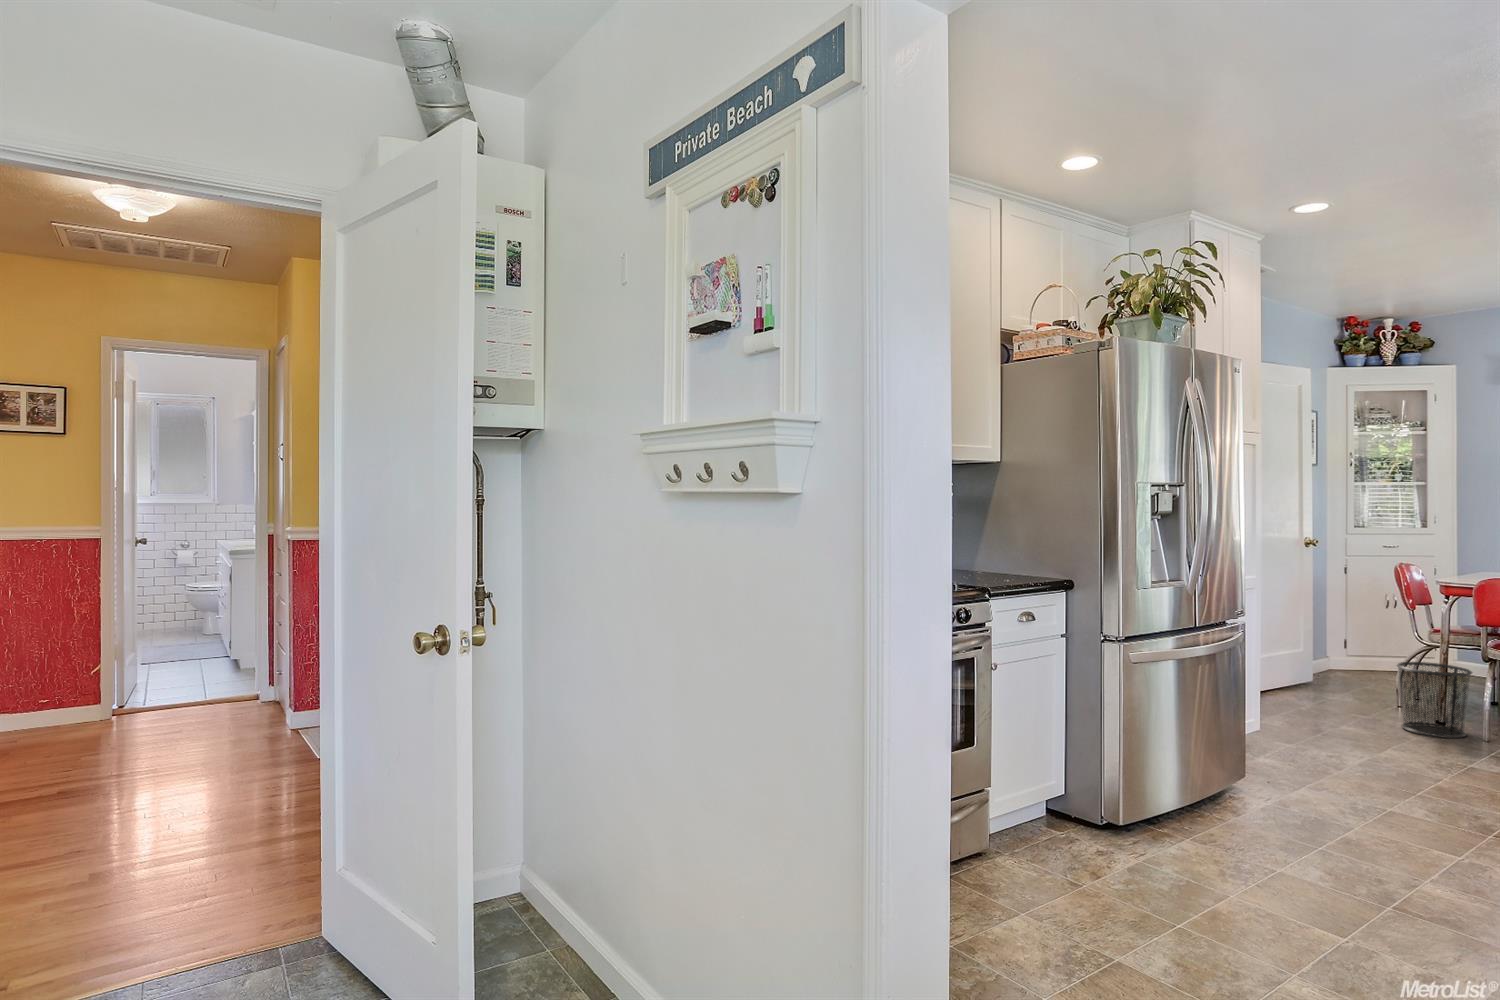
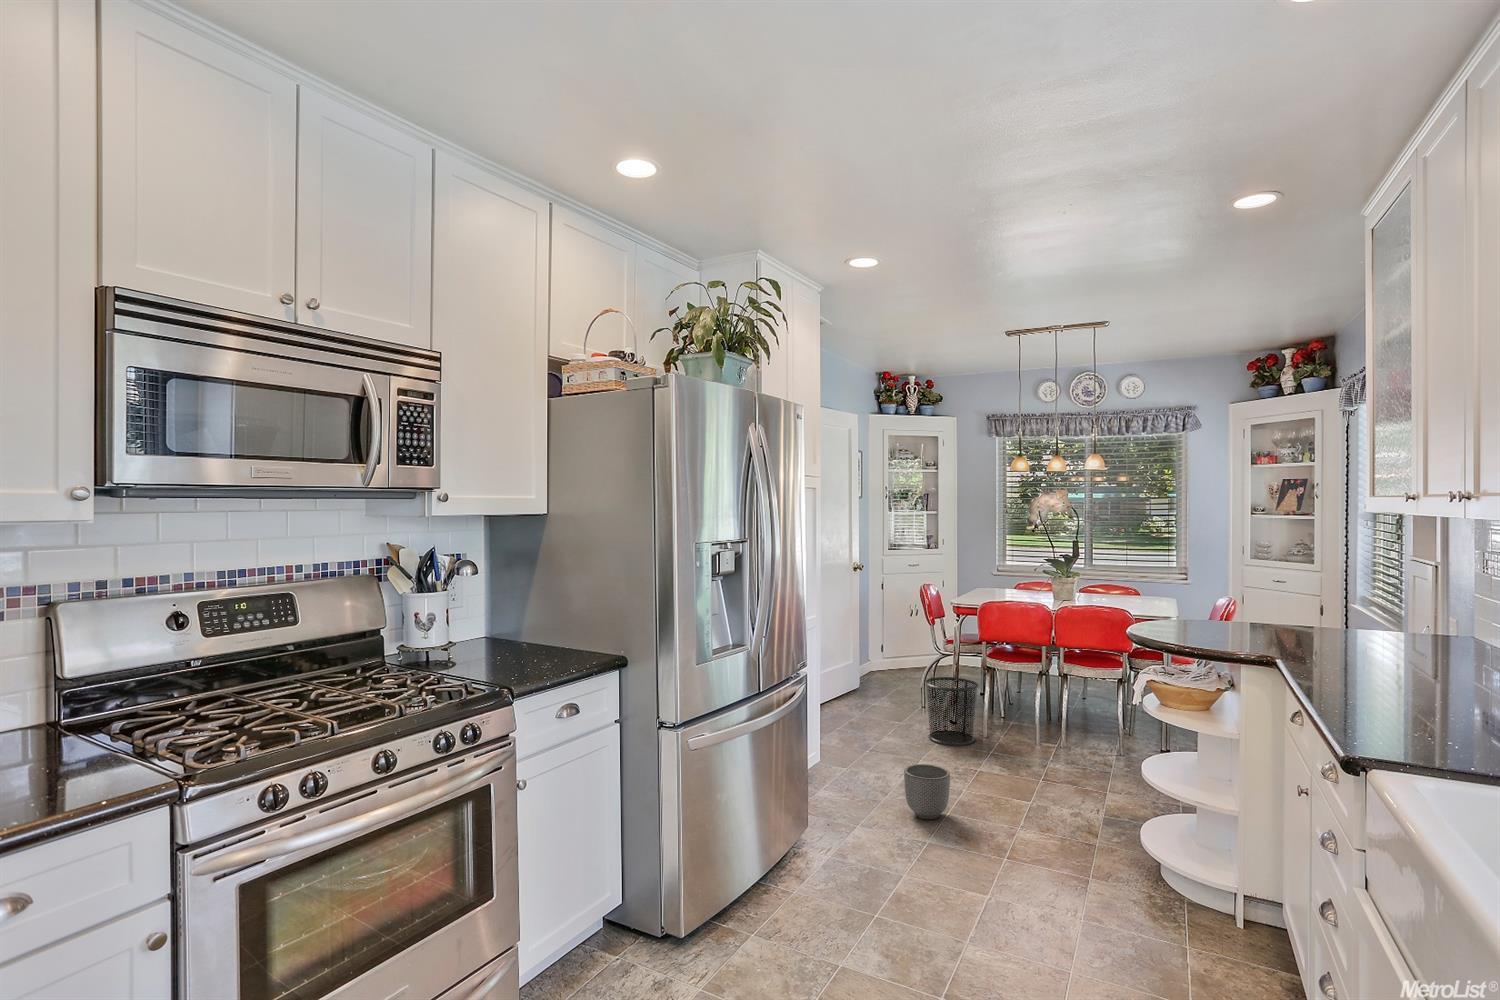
planter: none [1362,733,1421,790] -> present [904,764,950,819]

